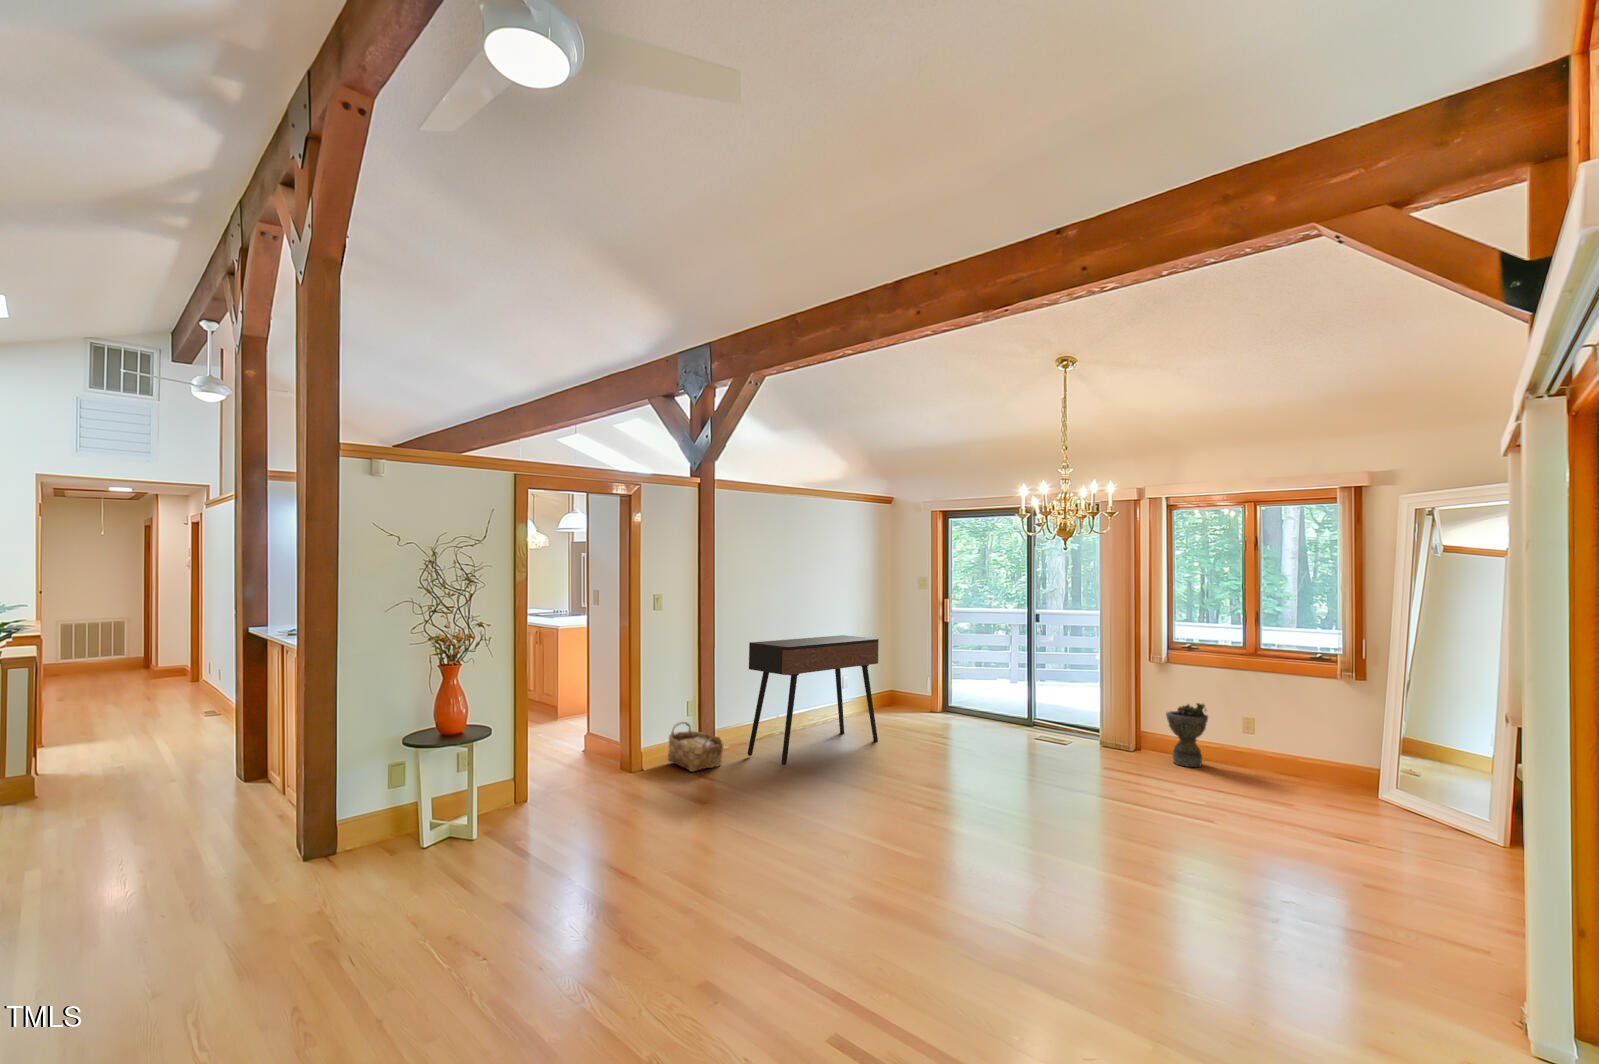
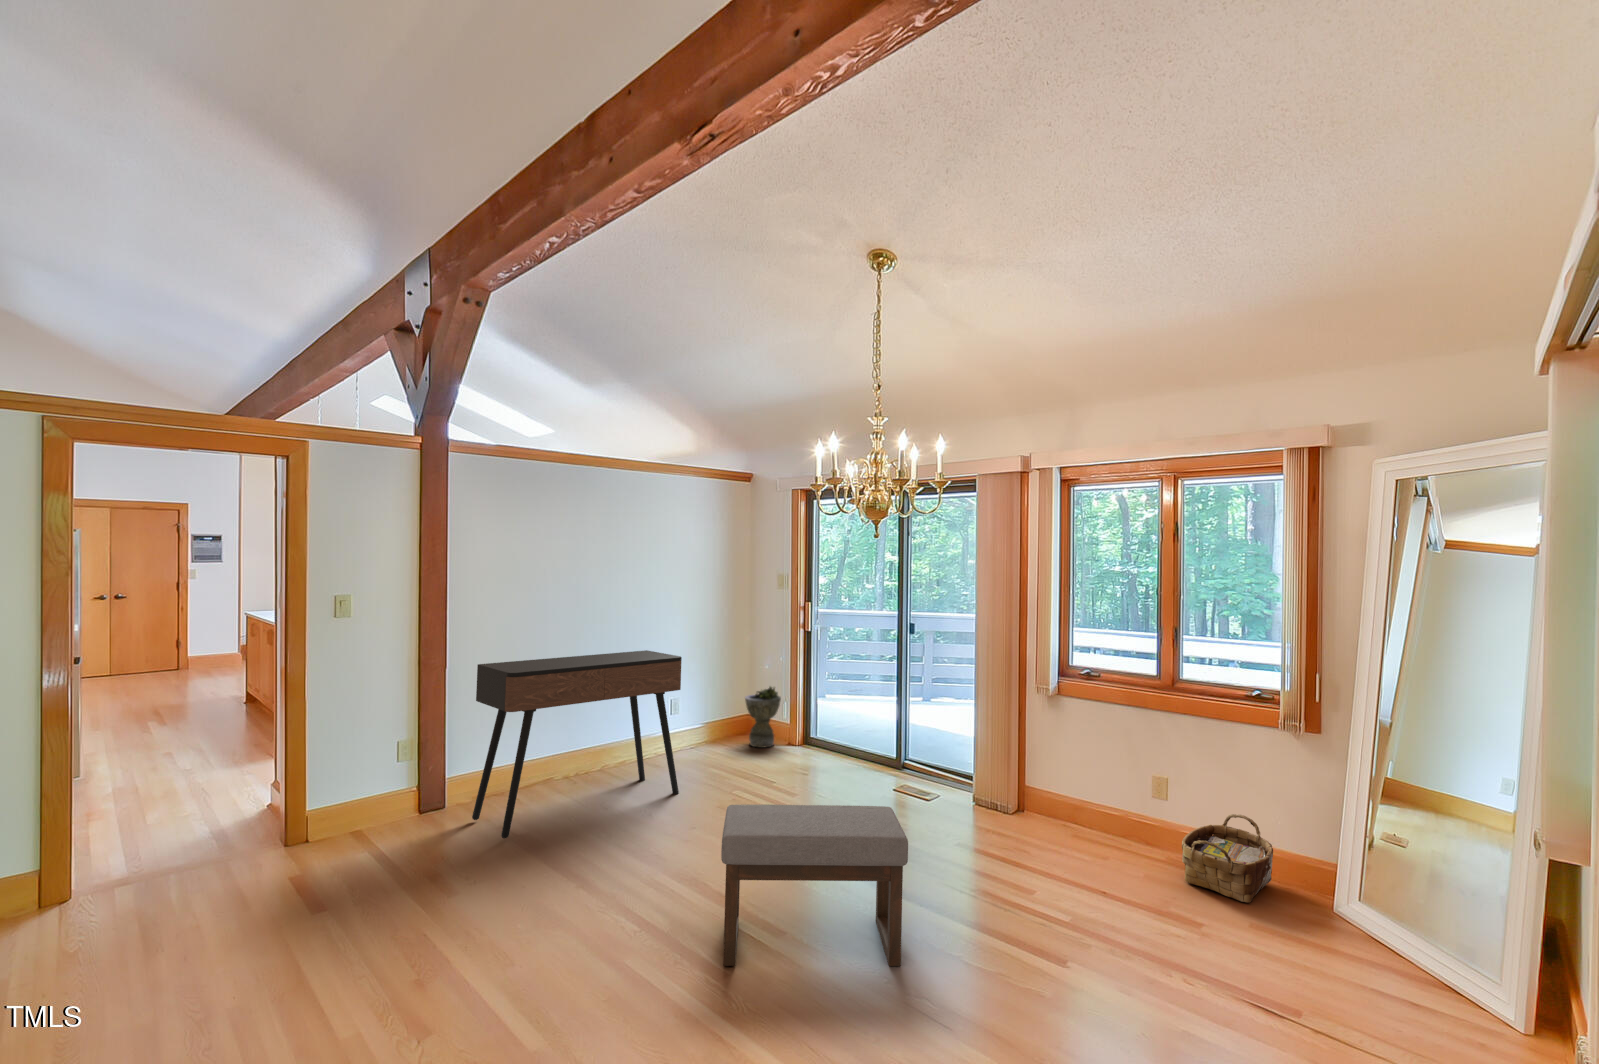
planter: present [1166,703,1208,767] -> present [745,687,781,748]
woven basket: present [668,722,723,772] -> present [1182,814,1273,903]
ottoman: none [980,728,1116,825] -> present [721,804,908,966]

